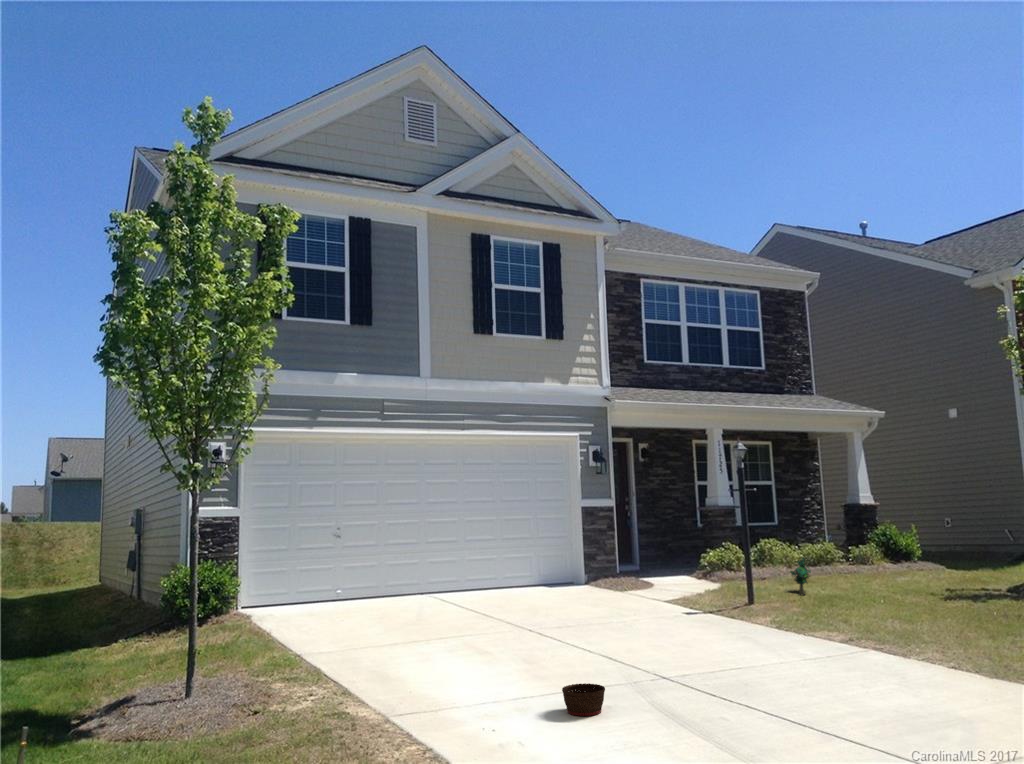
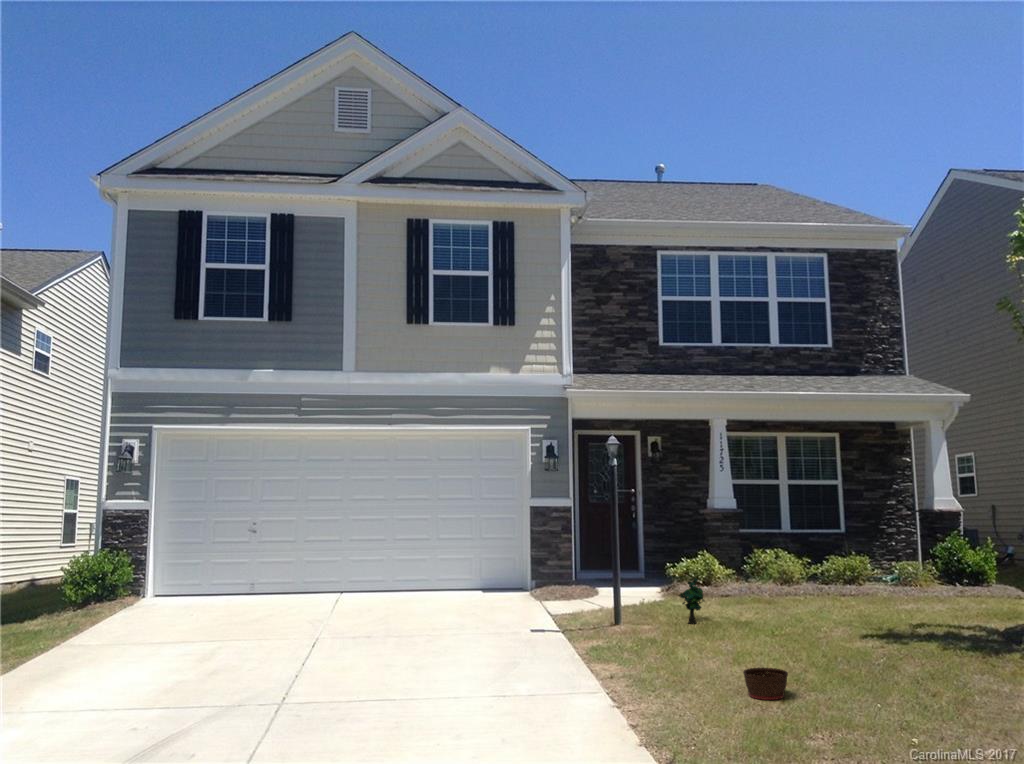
basket: present [562,683,605,716] -> present [743,667,788,700]

